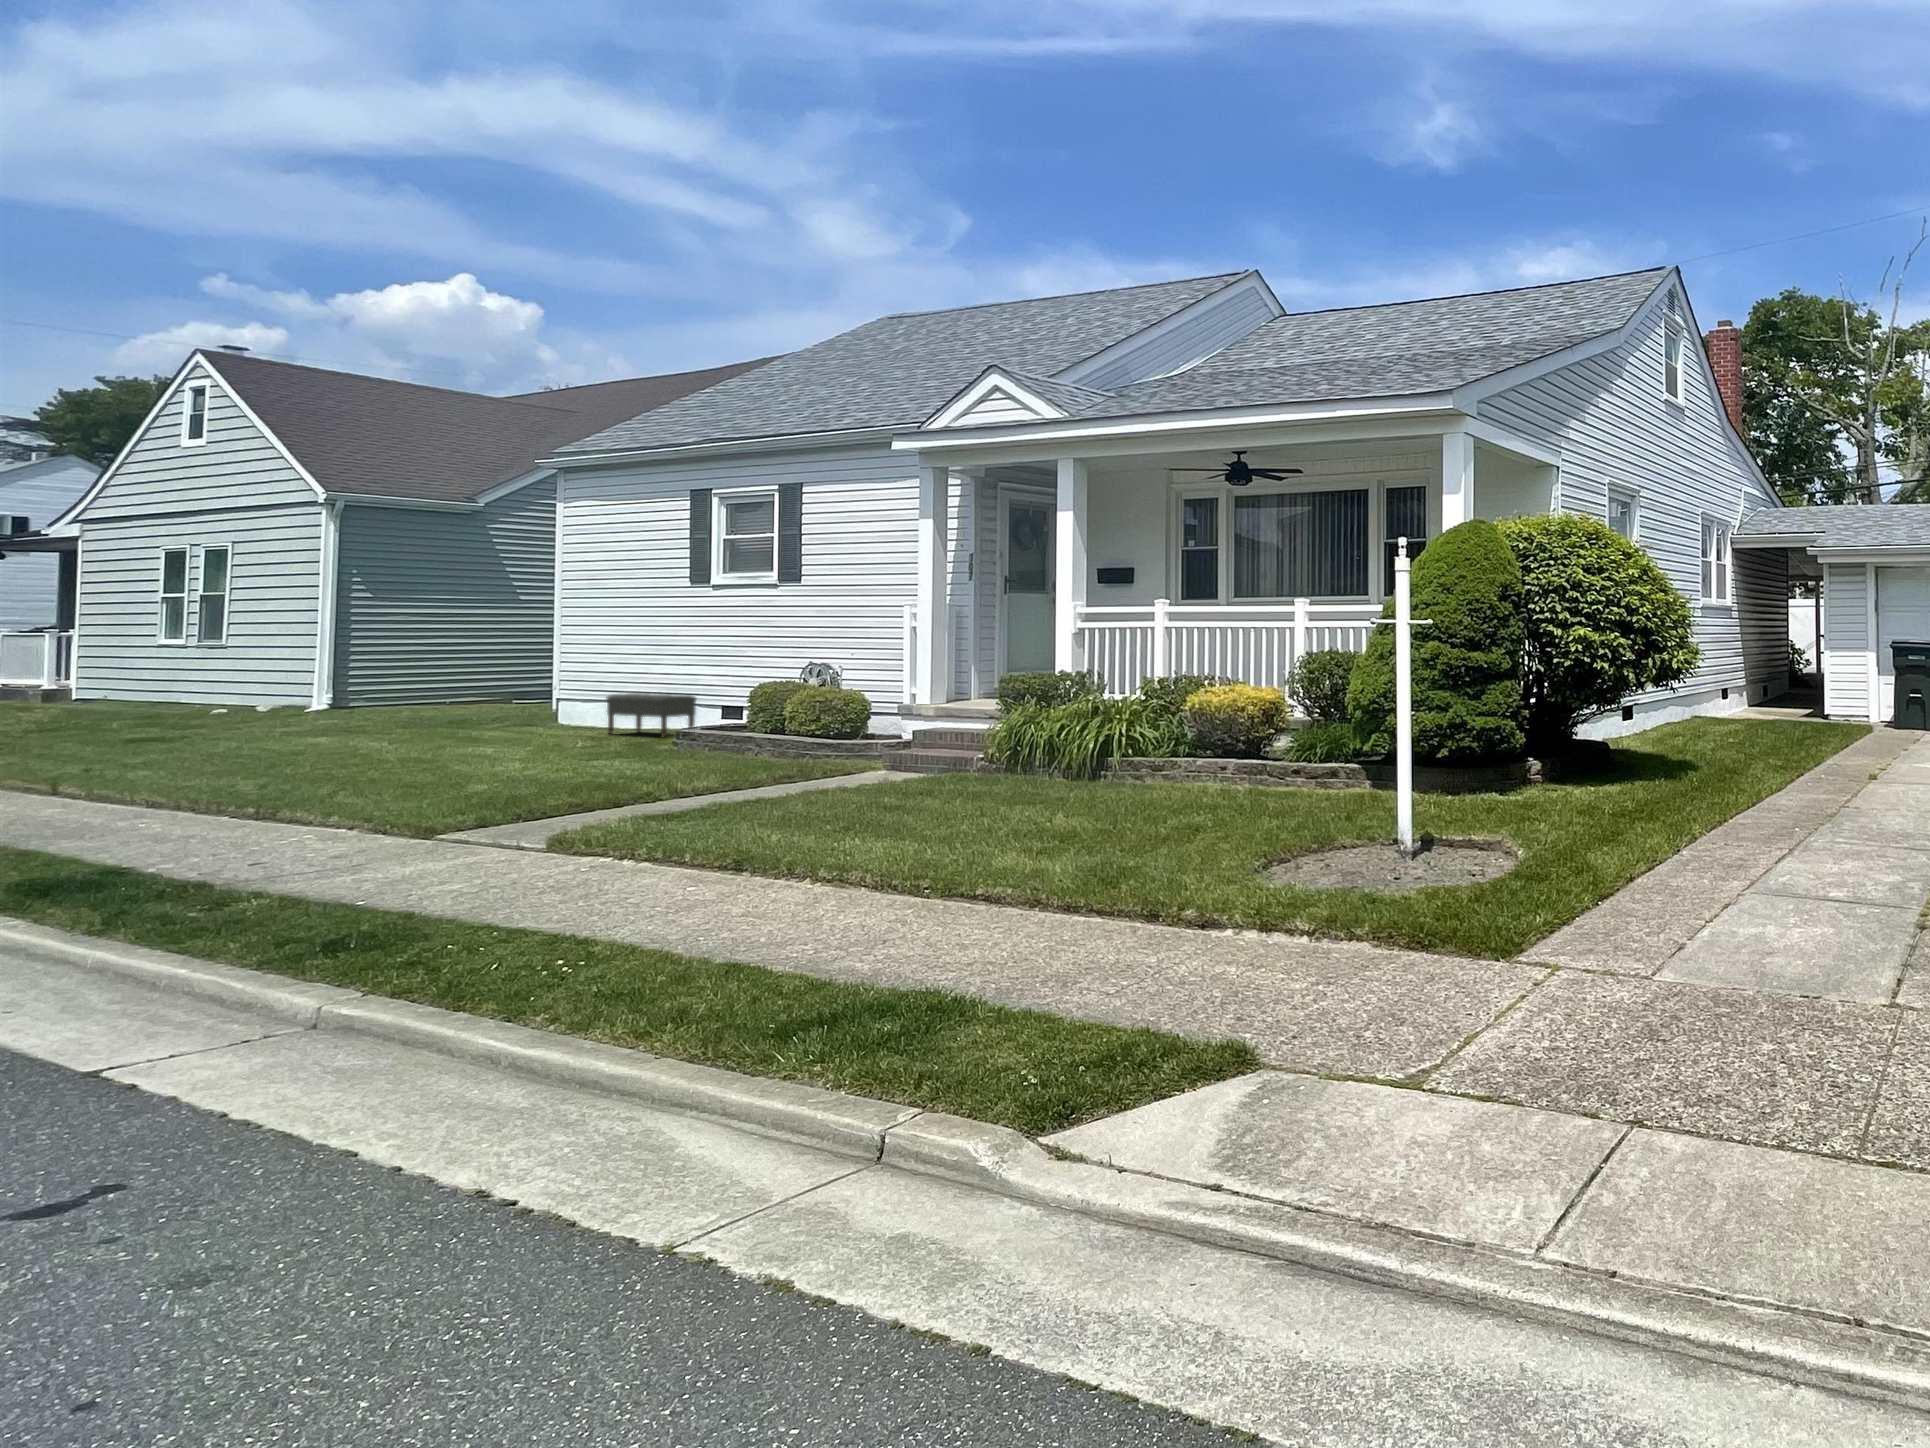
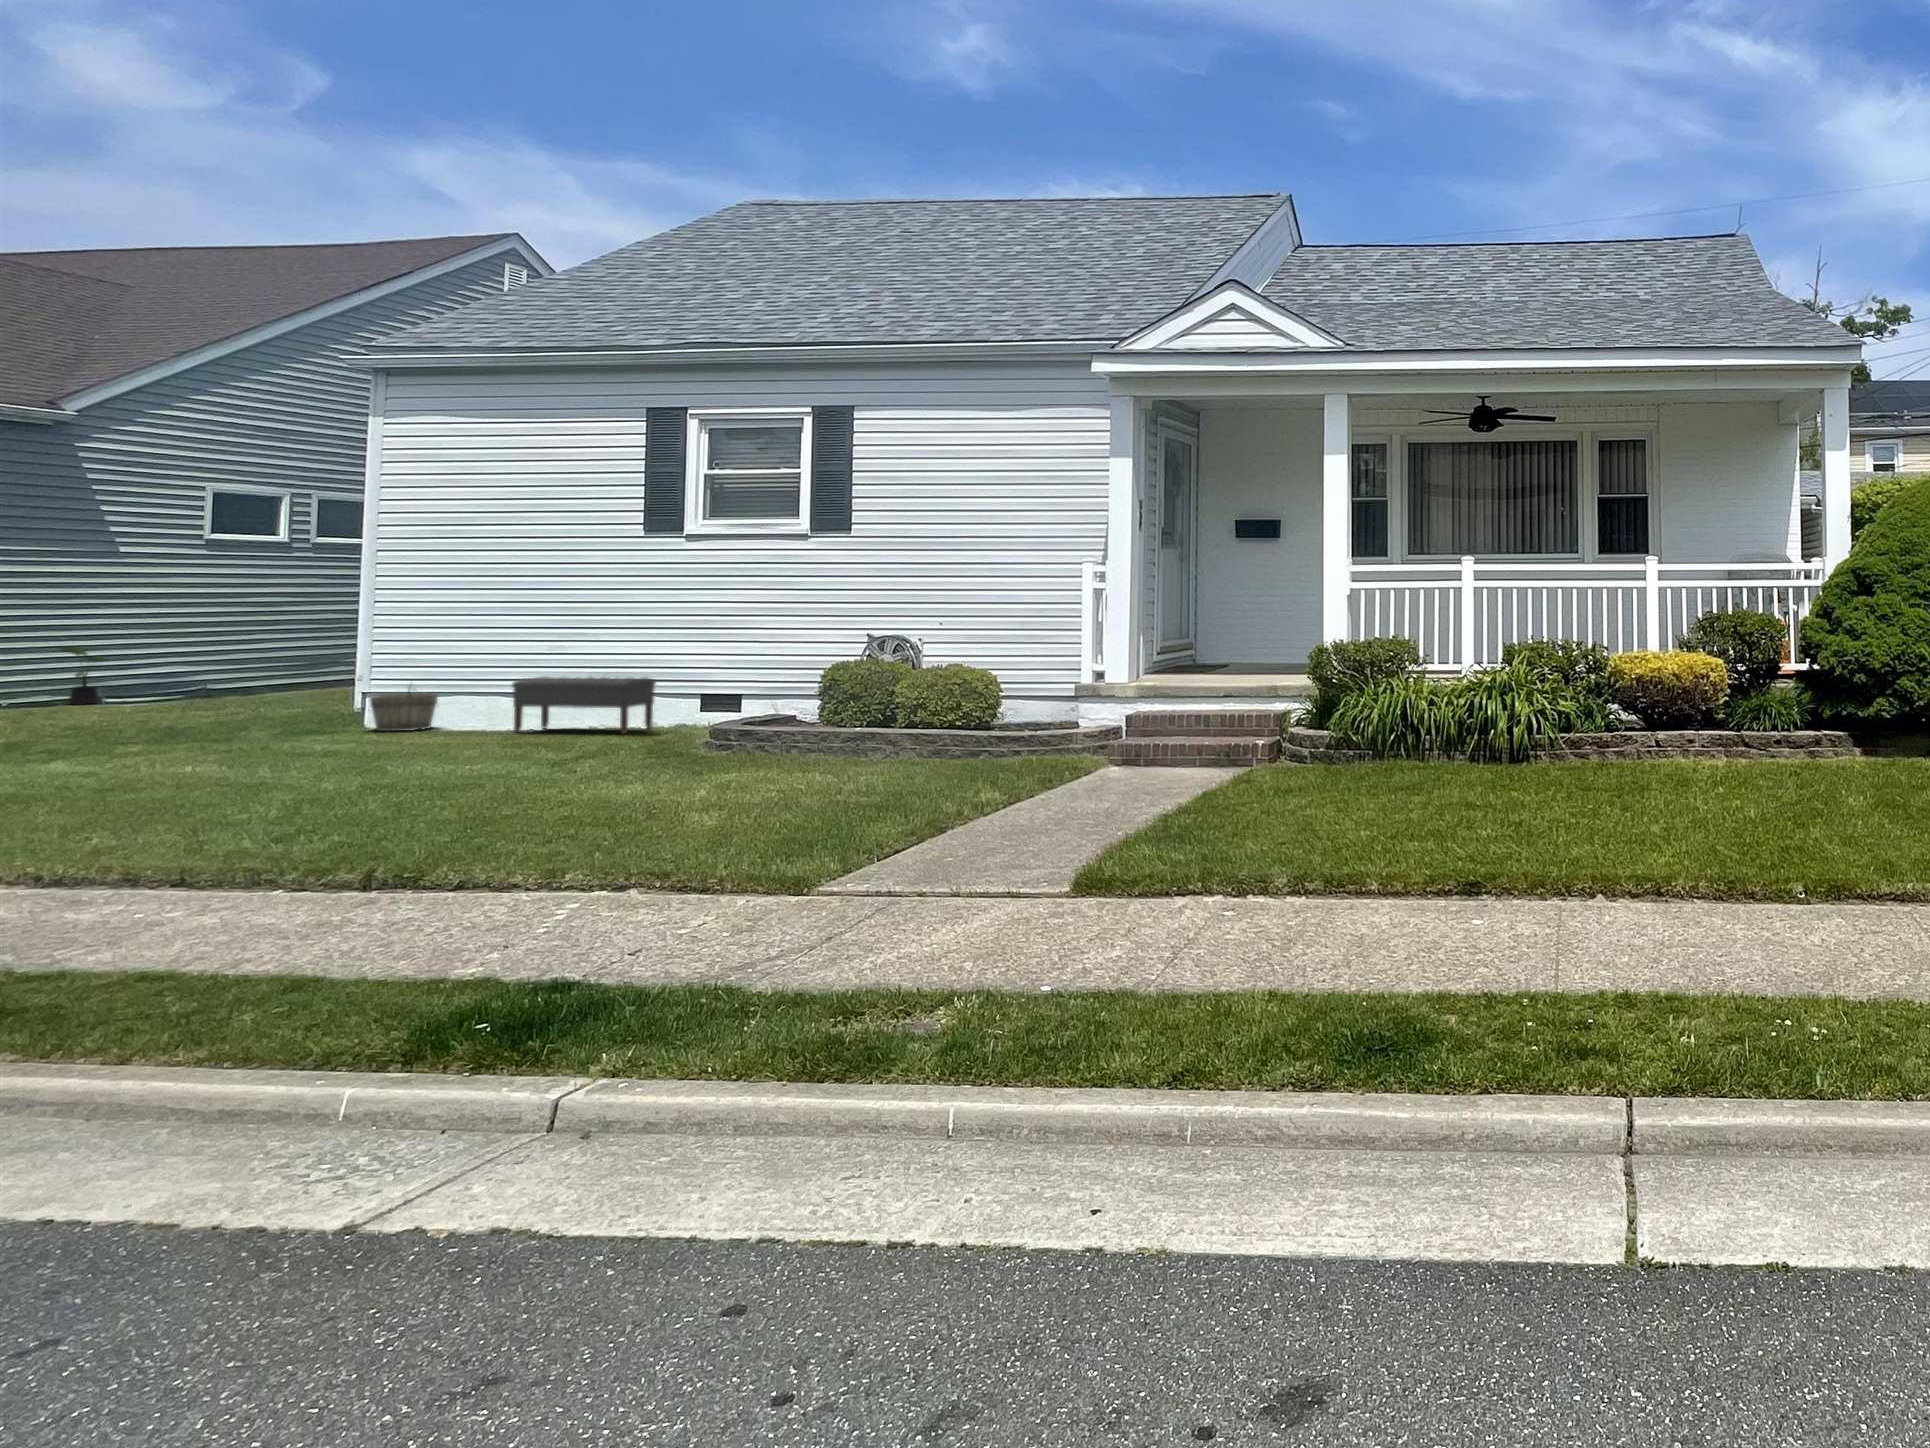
potted plant: none [472,667,506,708] -> present [60,647,108,705]
wooden bucket: none [536,695,587,731] -> present [370,689,438,731]

